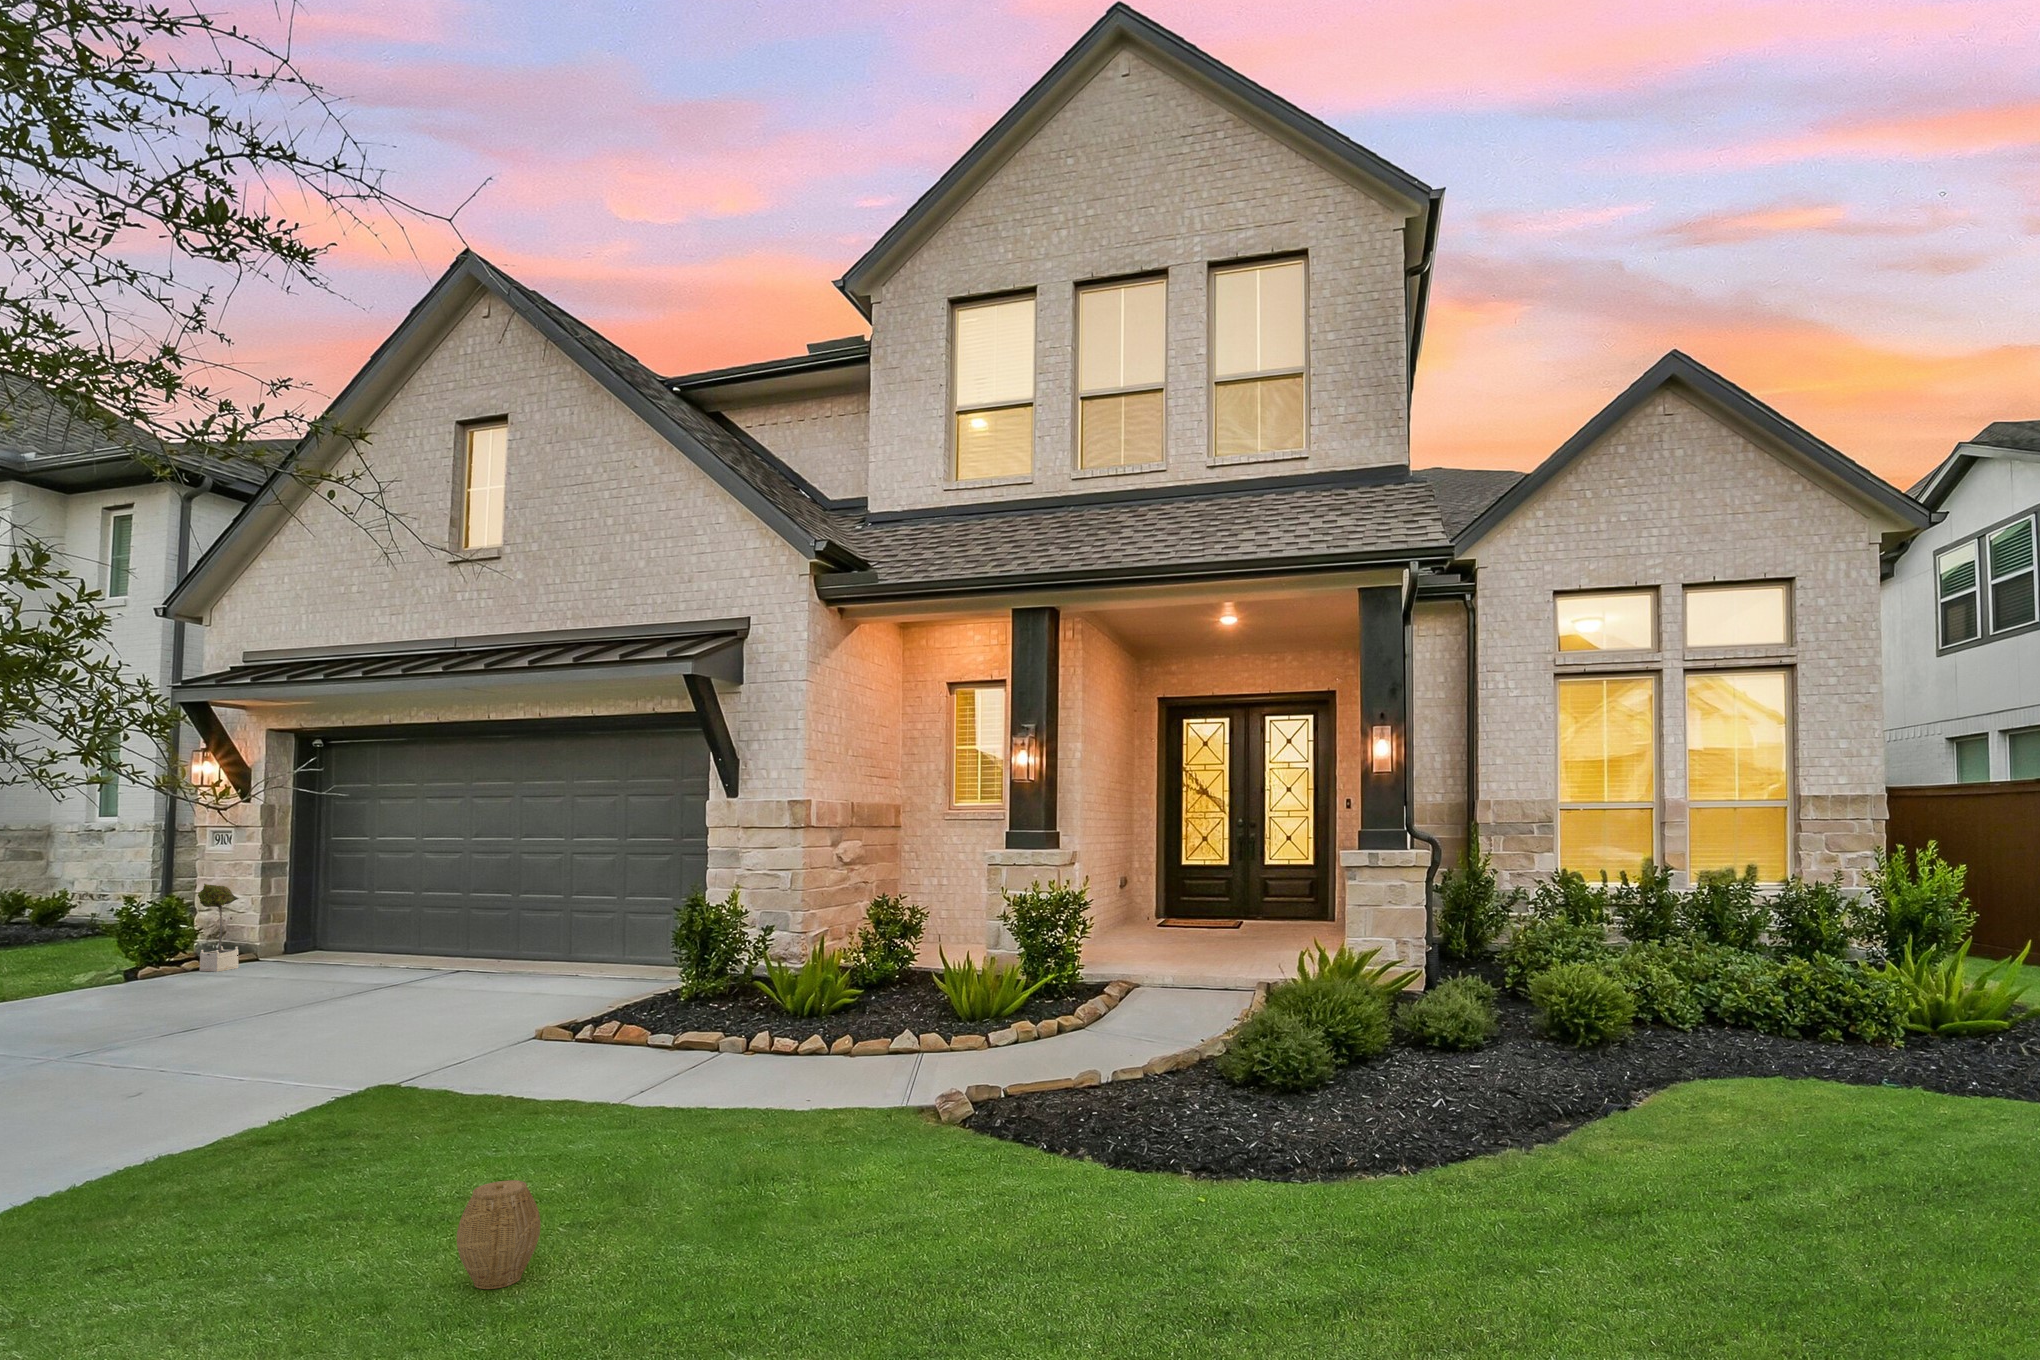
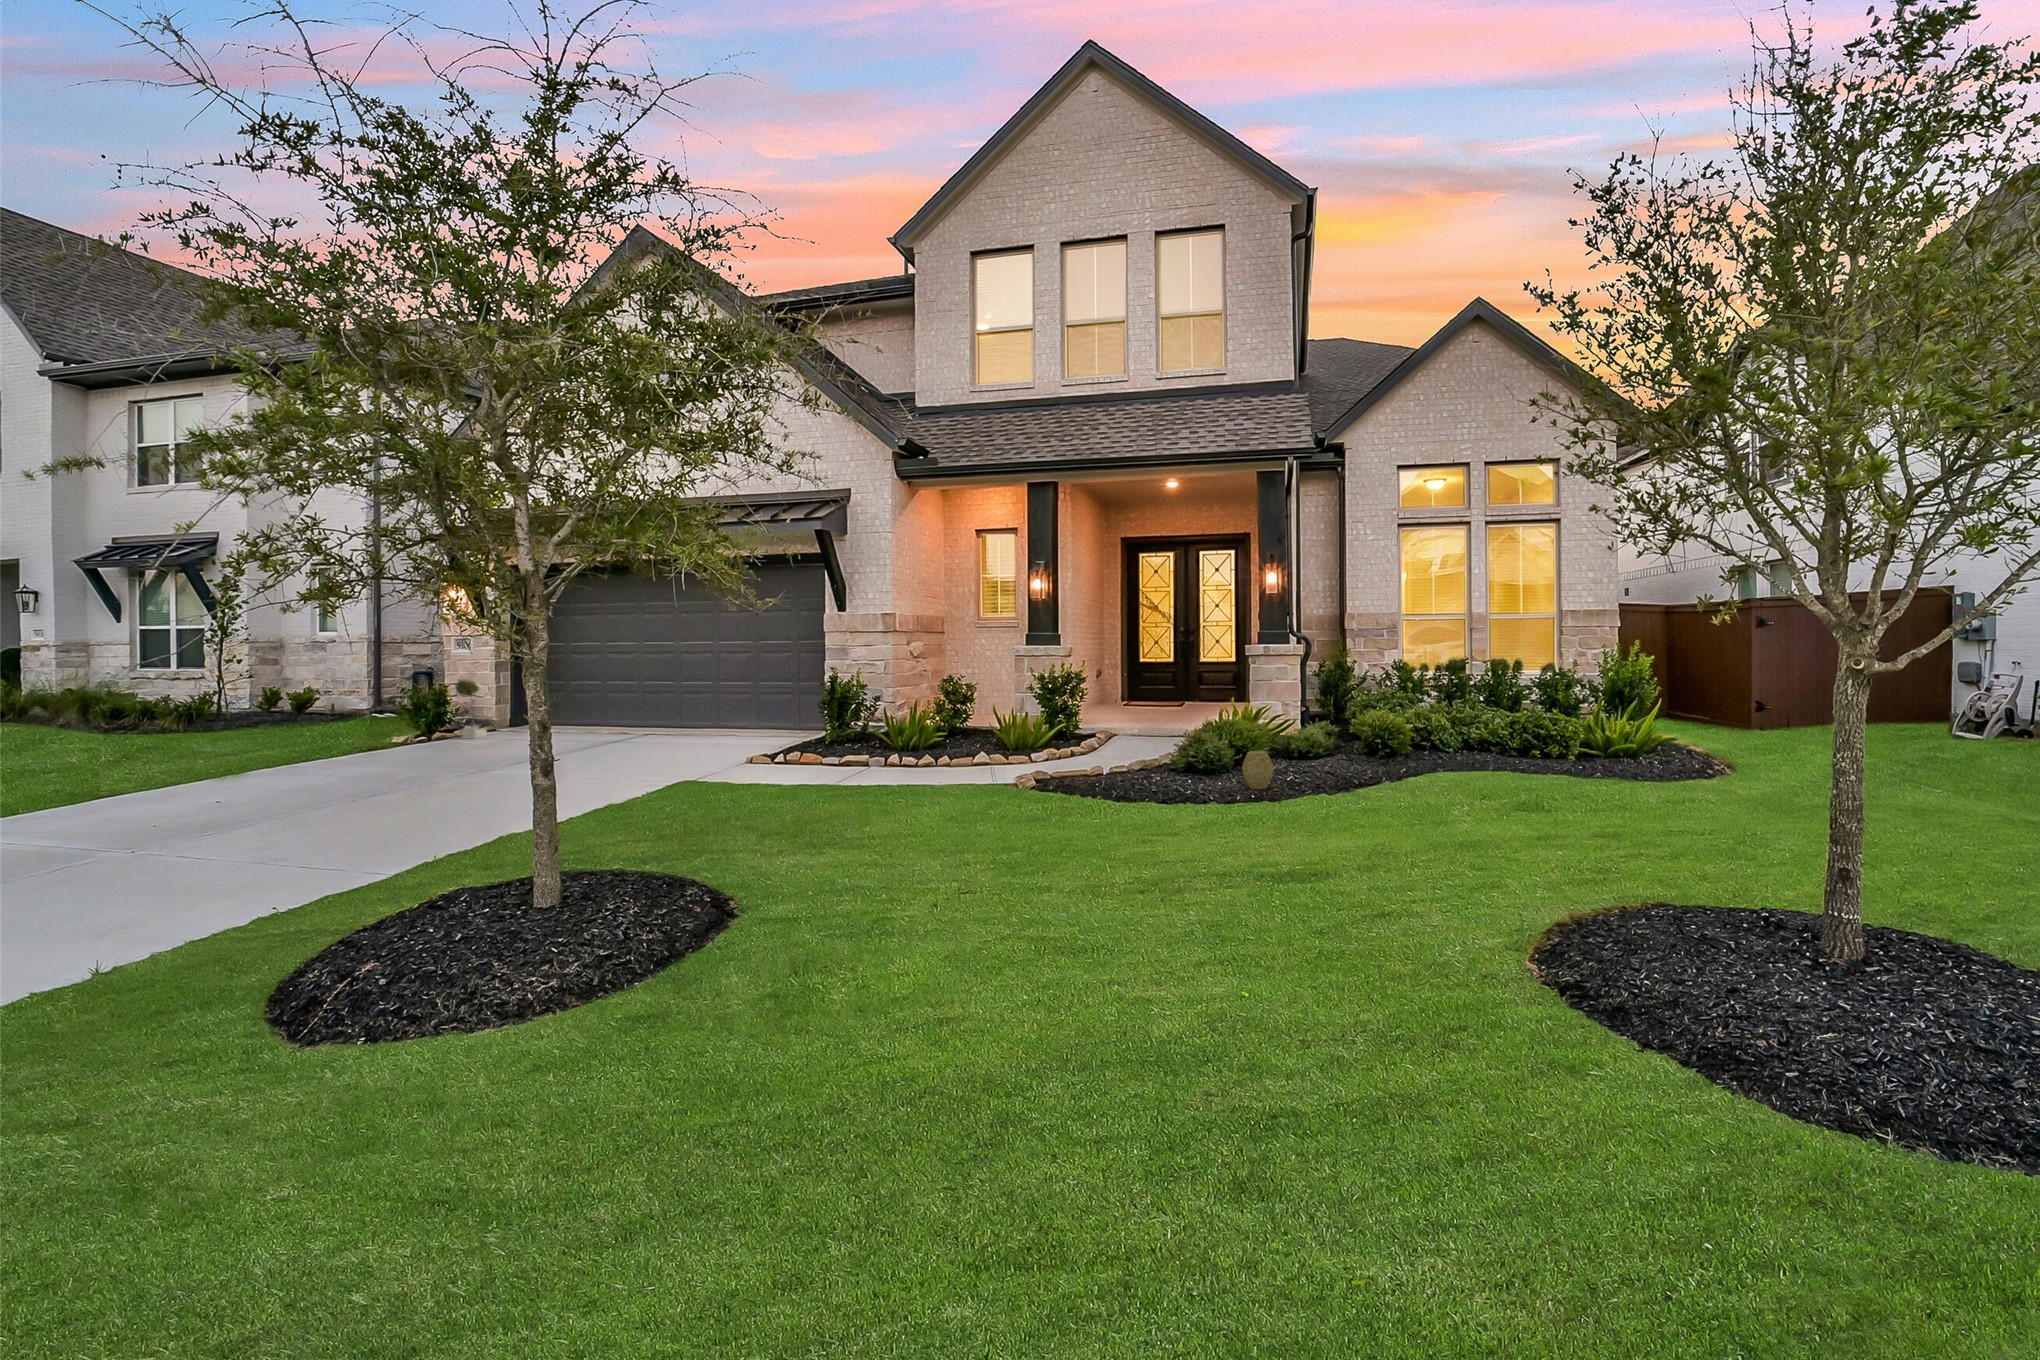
woven basket: present [457,1180,541,1289] -> present [1242,750,1273,789]

